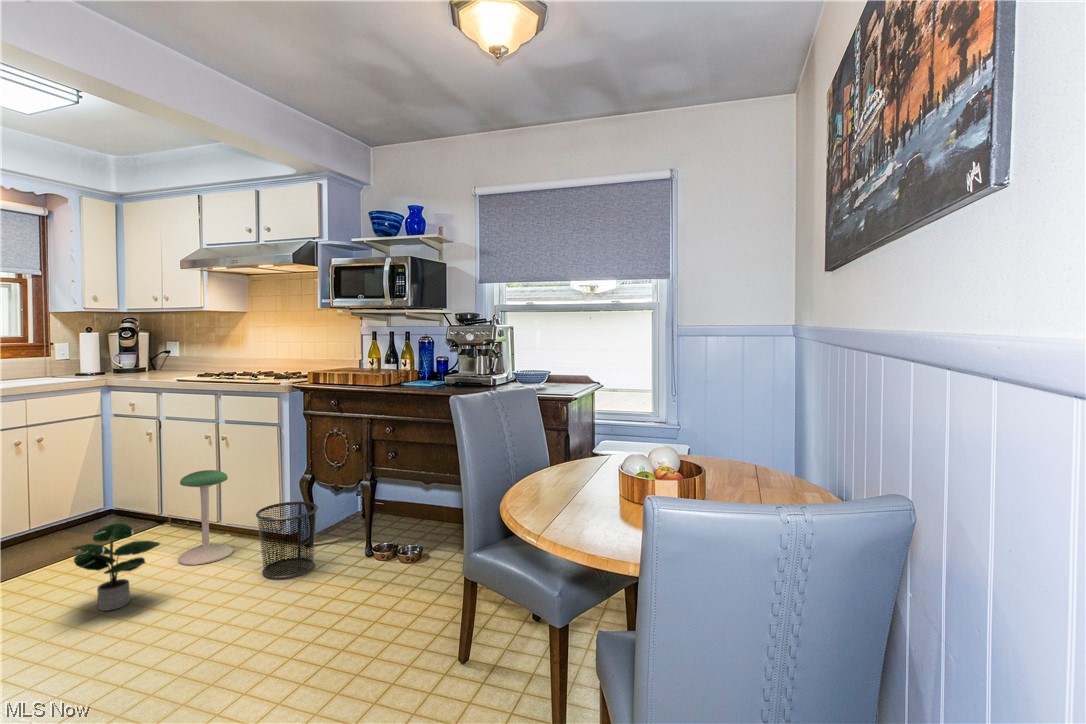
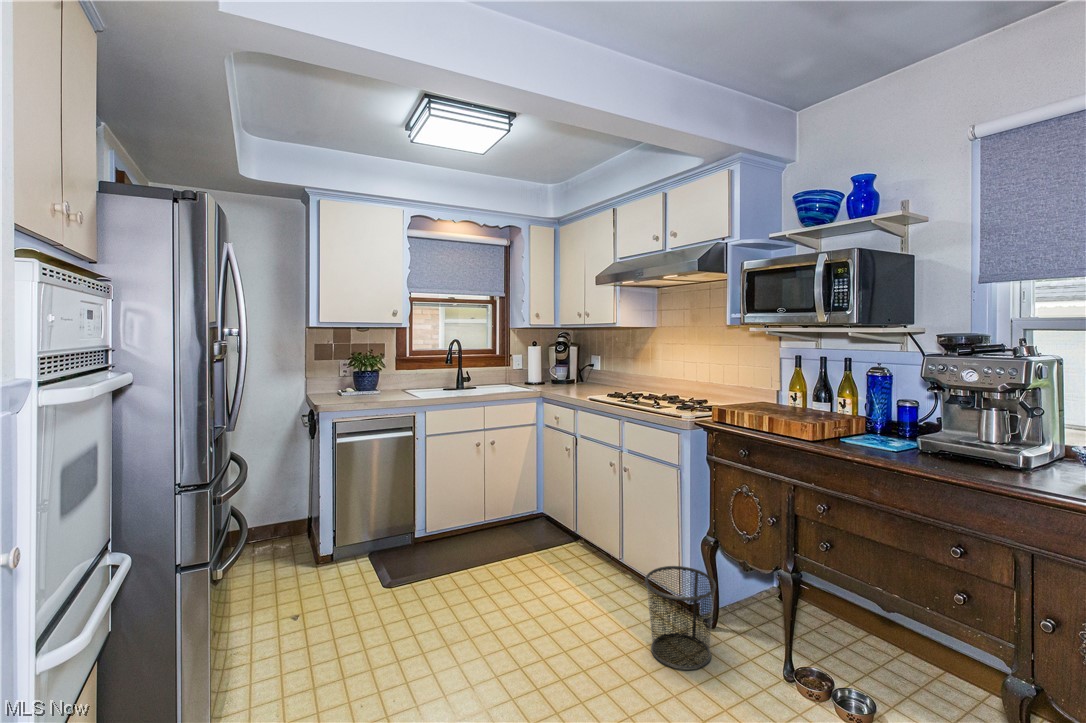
stool: present [178,470,233,565] -> none [579,504,629,608]
potted plant: present [70,523,160,611] -> none [479,553,552,646]

